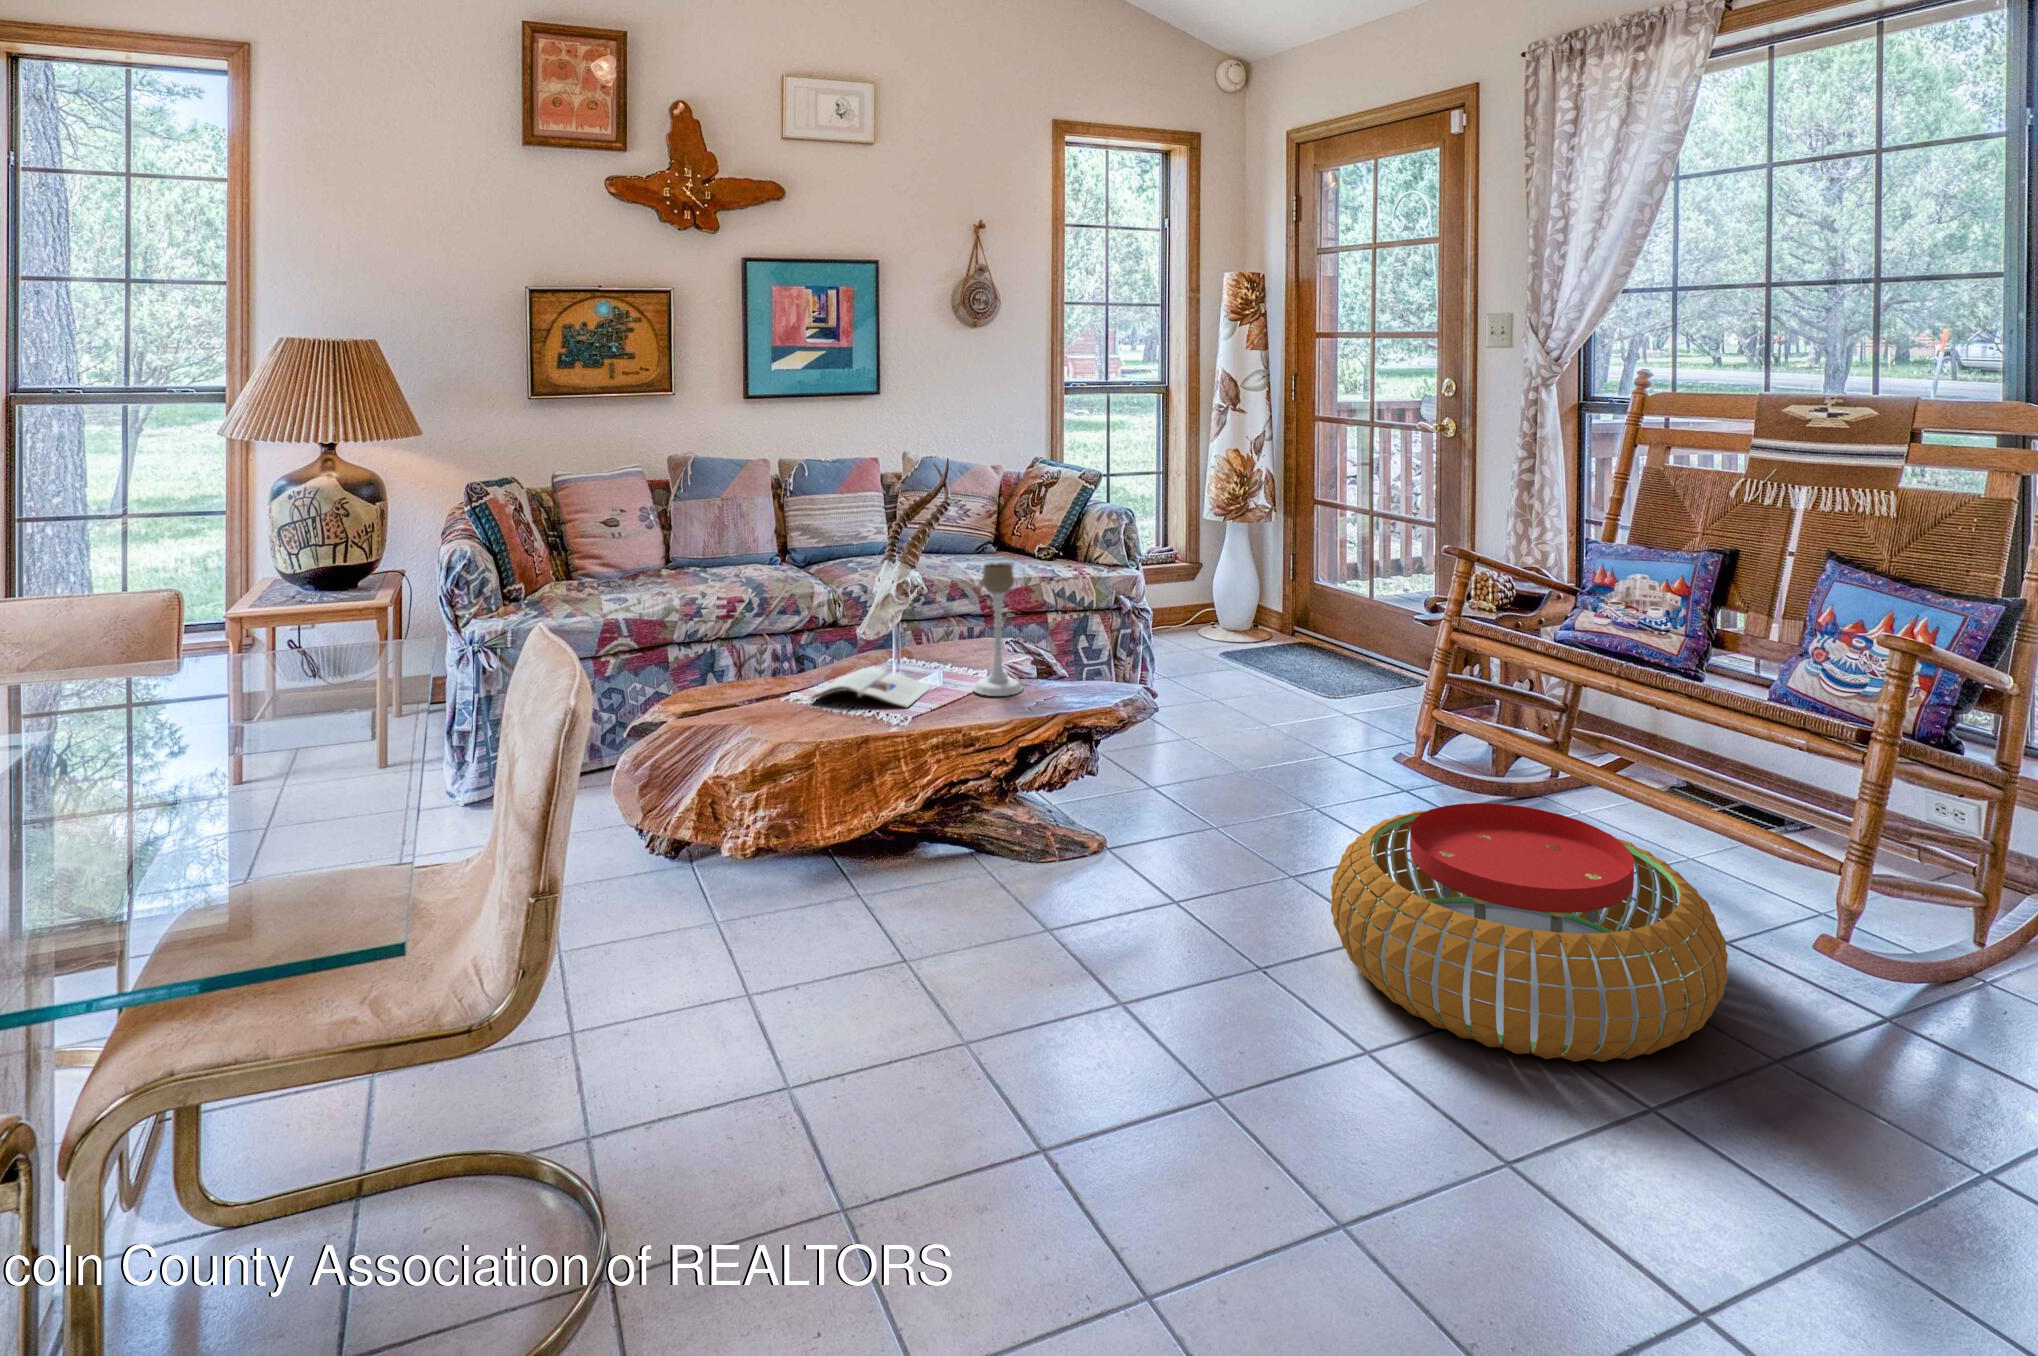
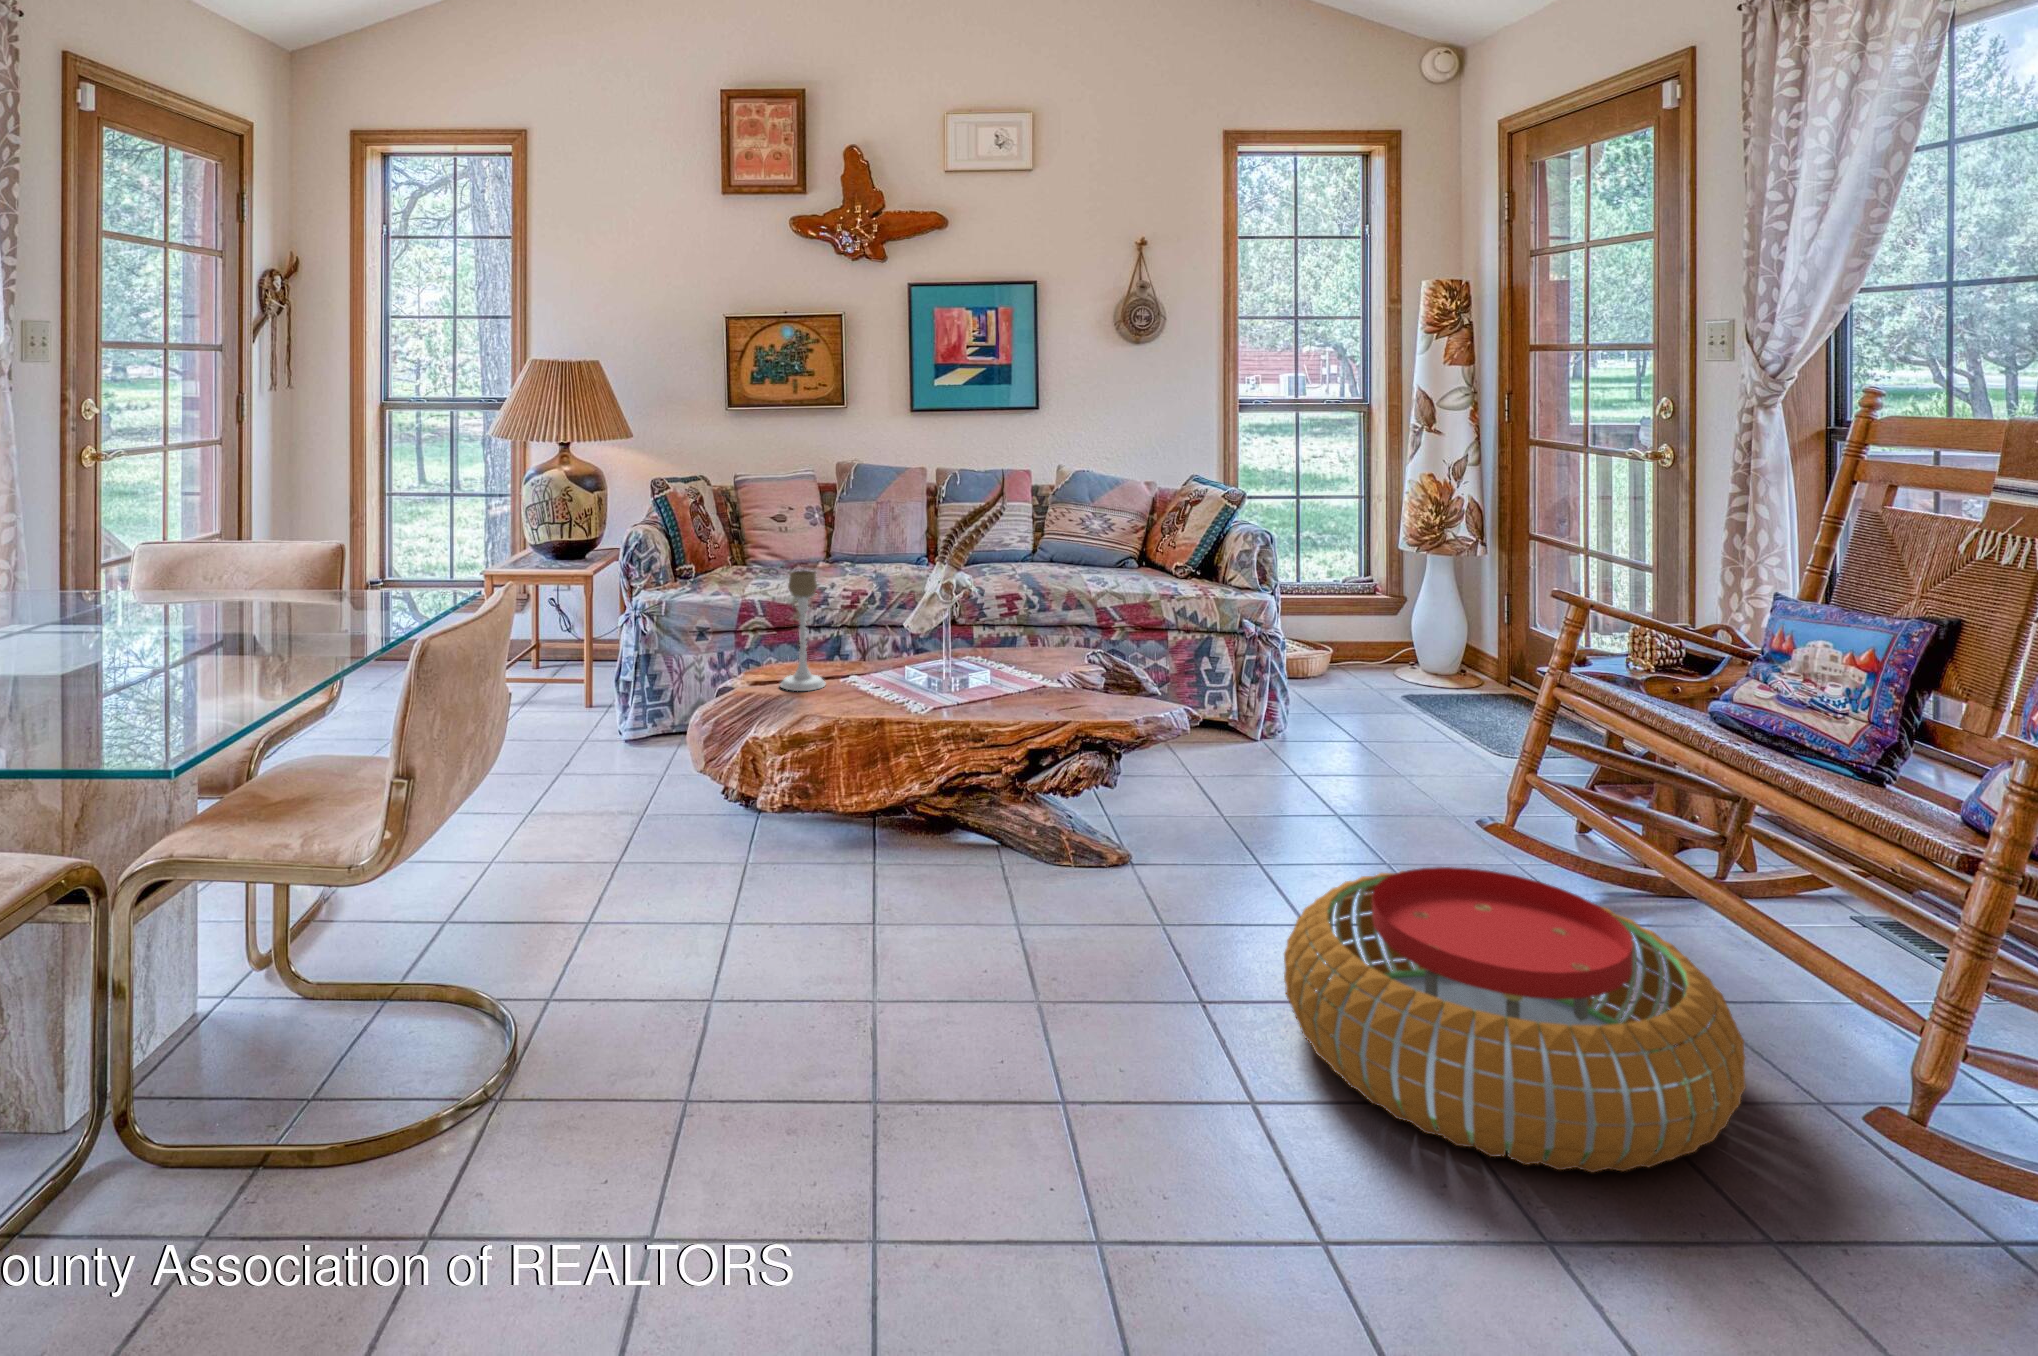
candle holder: present [973,563,1023,696] -> present [780,570,825,691]
magazine: present [811,667,932,708] -> none [862,661,979,700]

